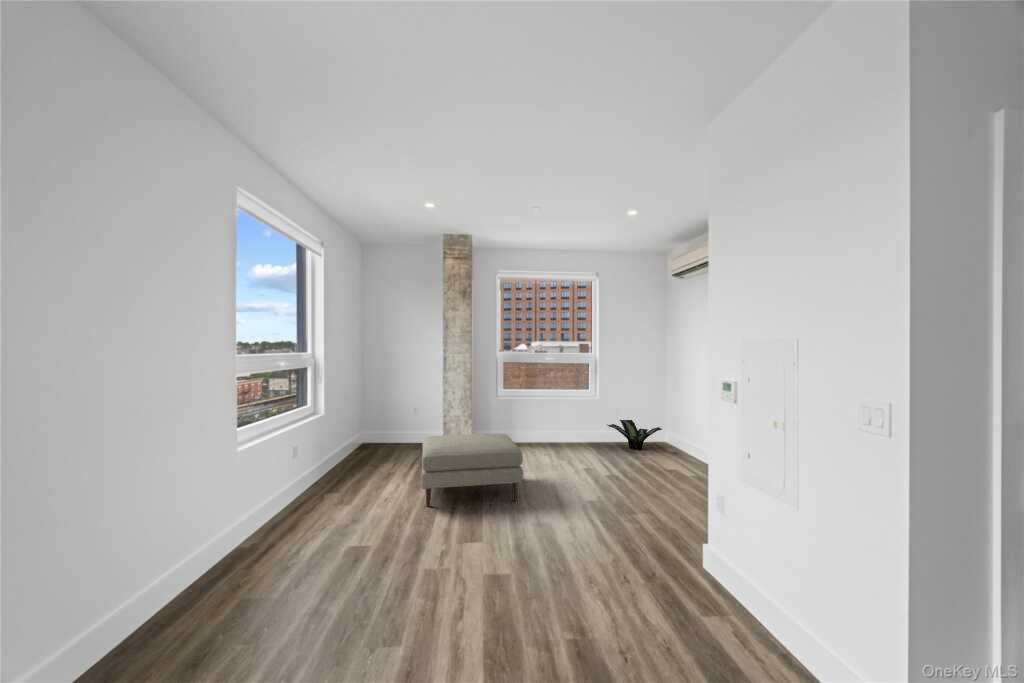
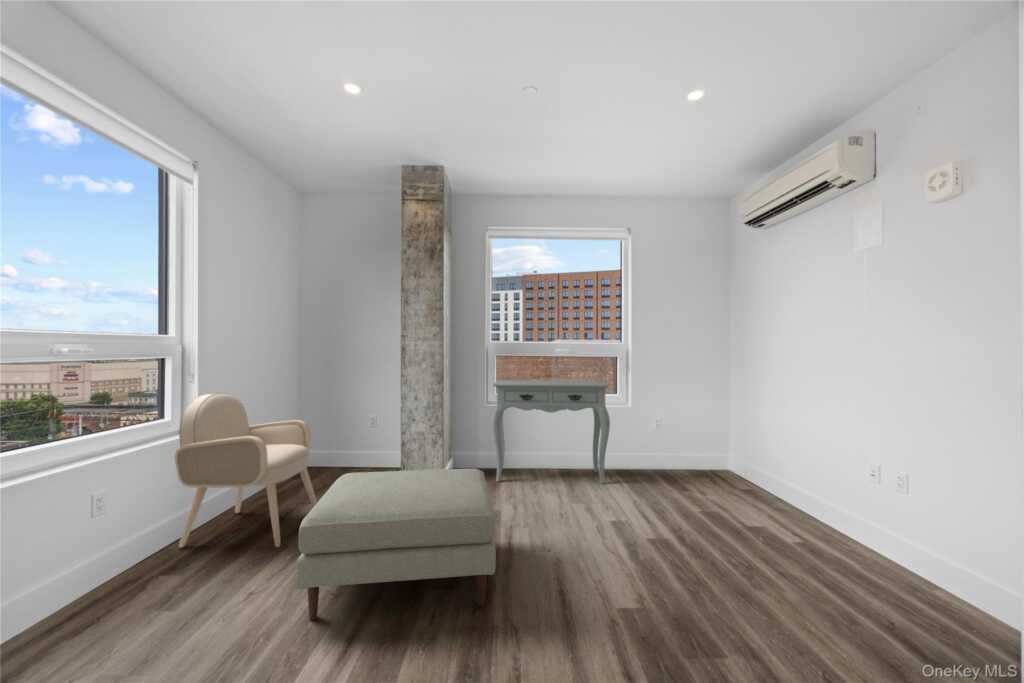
console table: none [504,380,584,450] -> present [492,380,610,484]
armchair: none [322,389,397,483] -> present [175,393,317,548]
potted plant: present [607,420,662,450] -> none [642,438,728,485]

